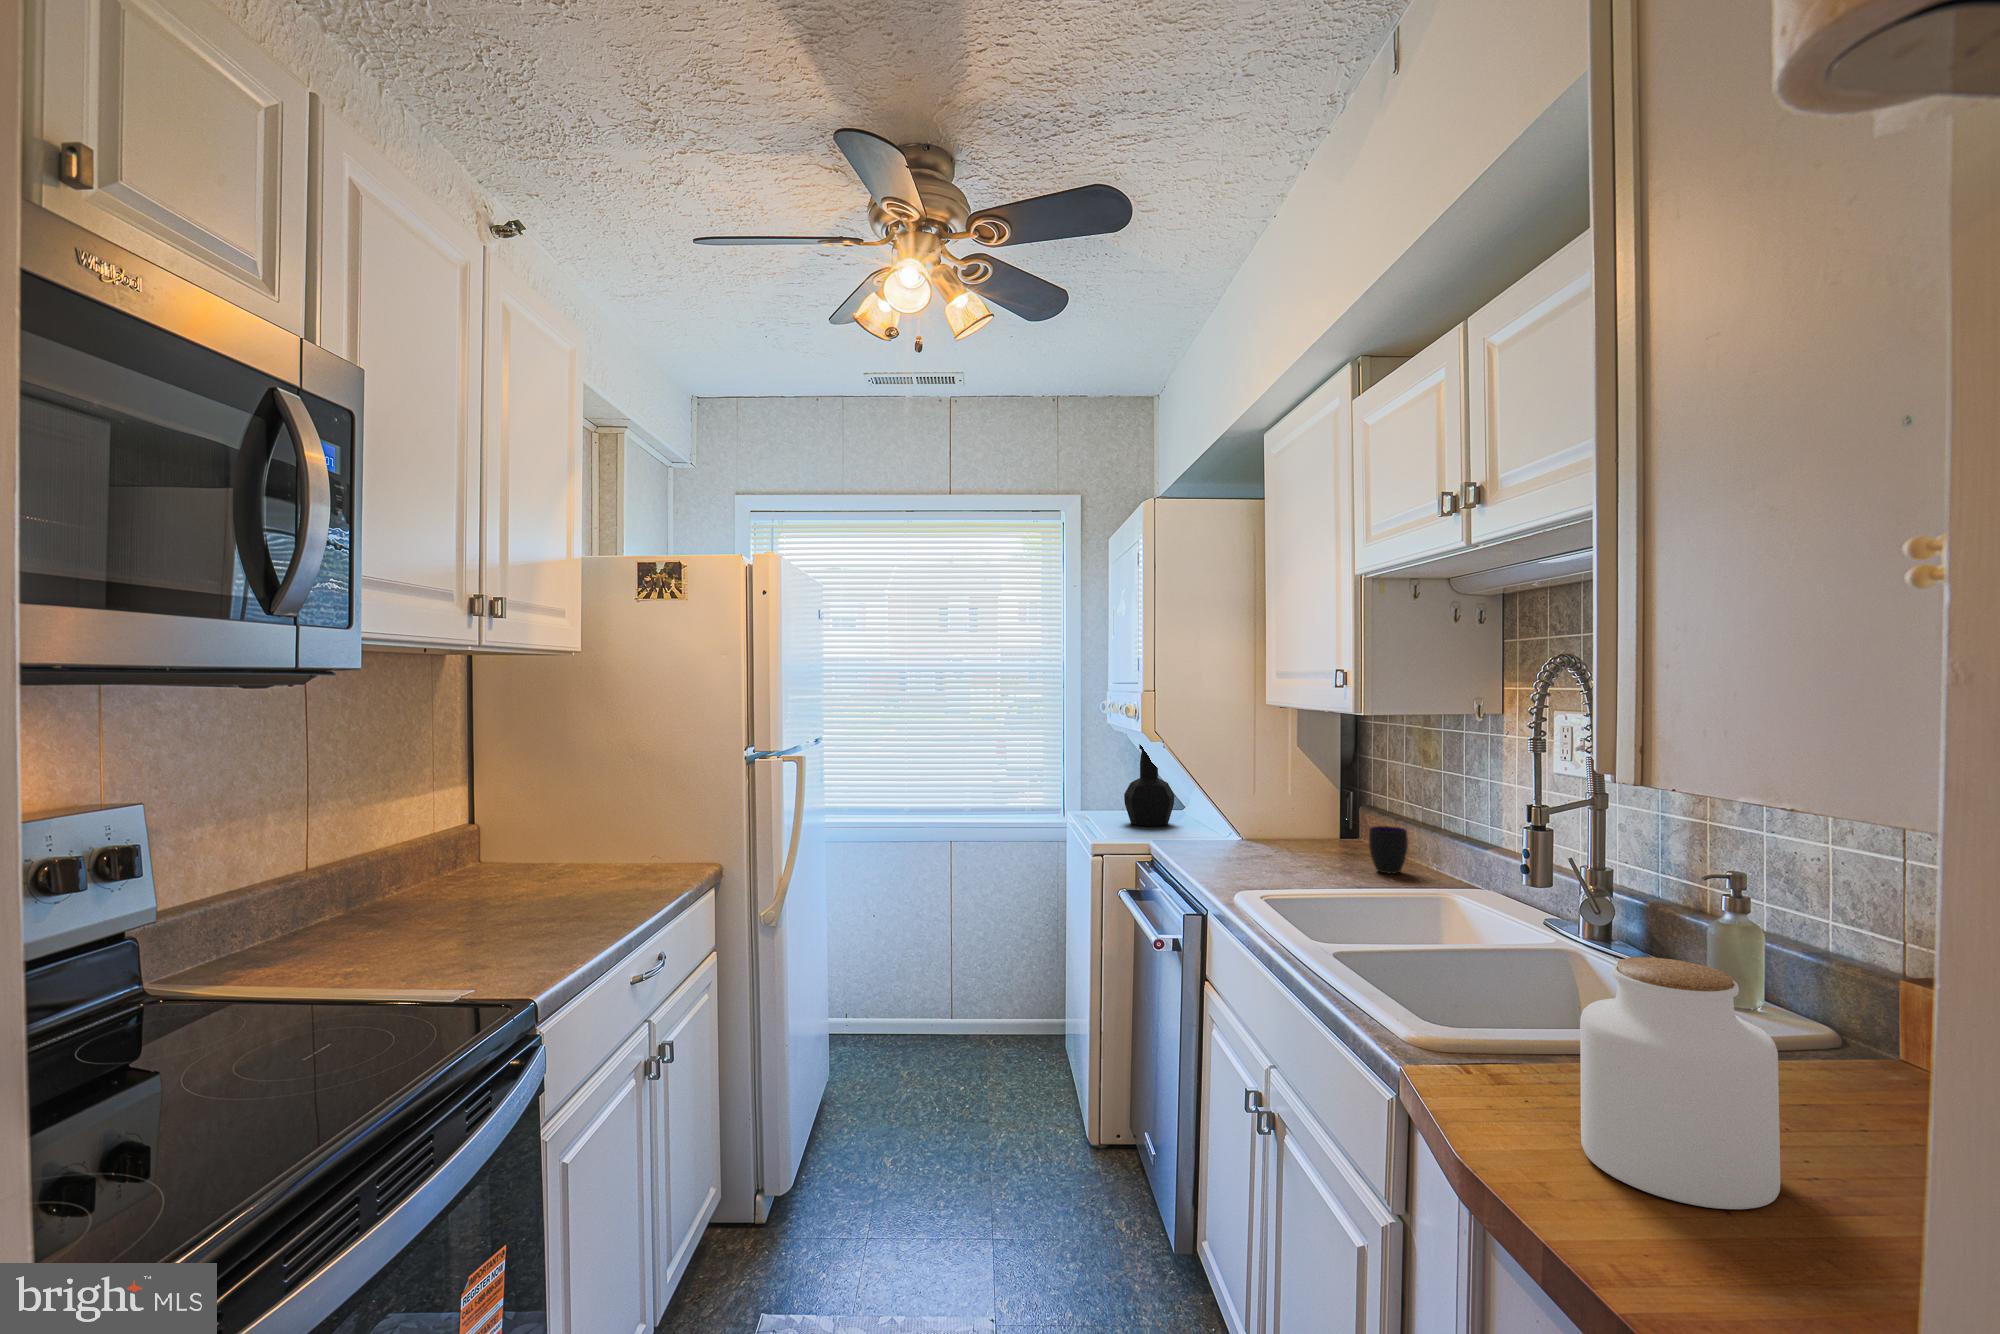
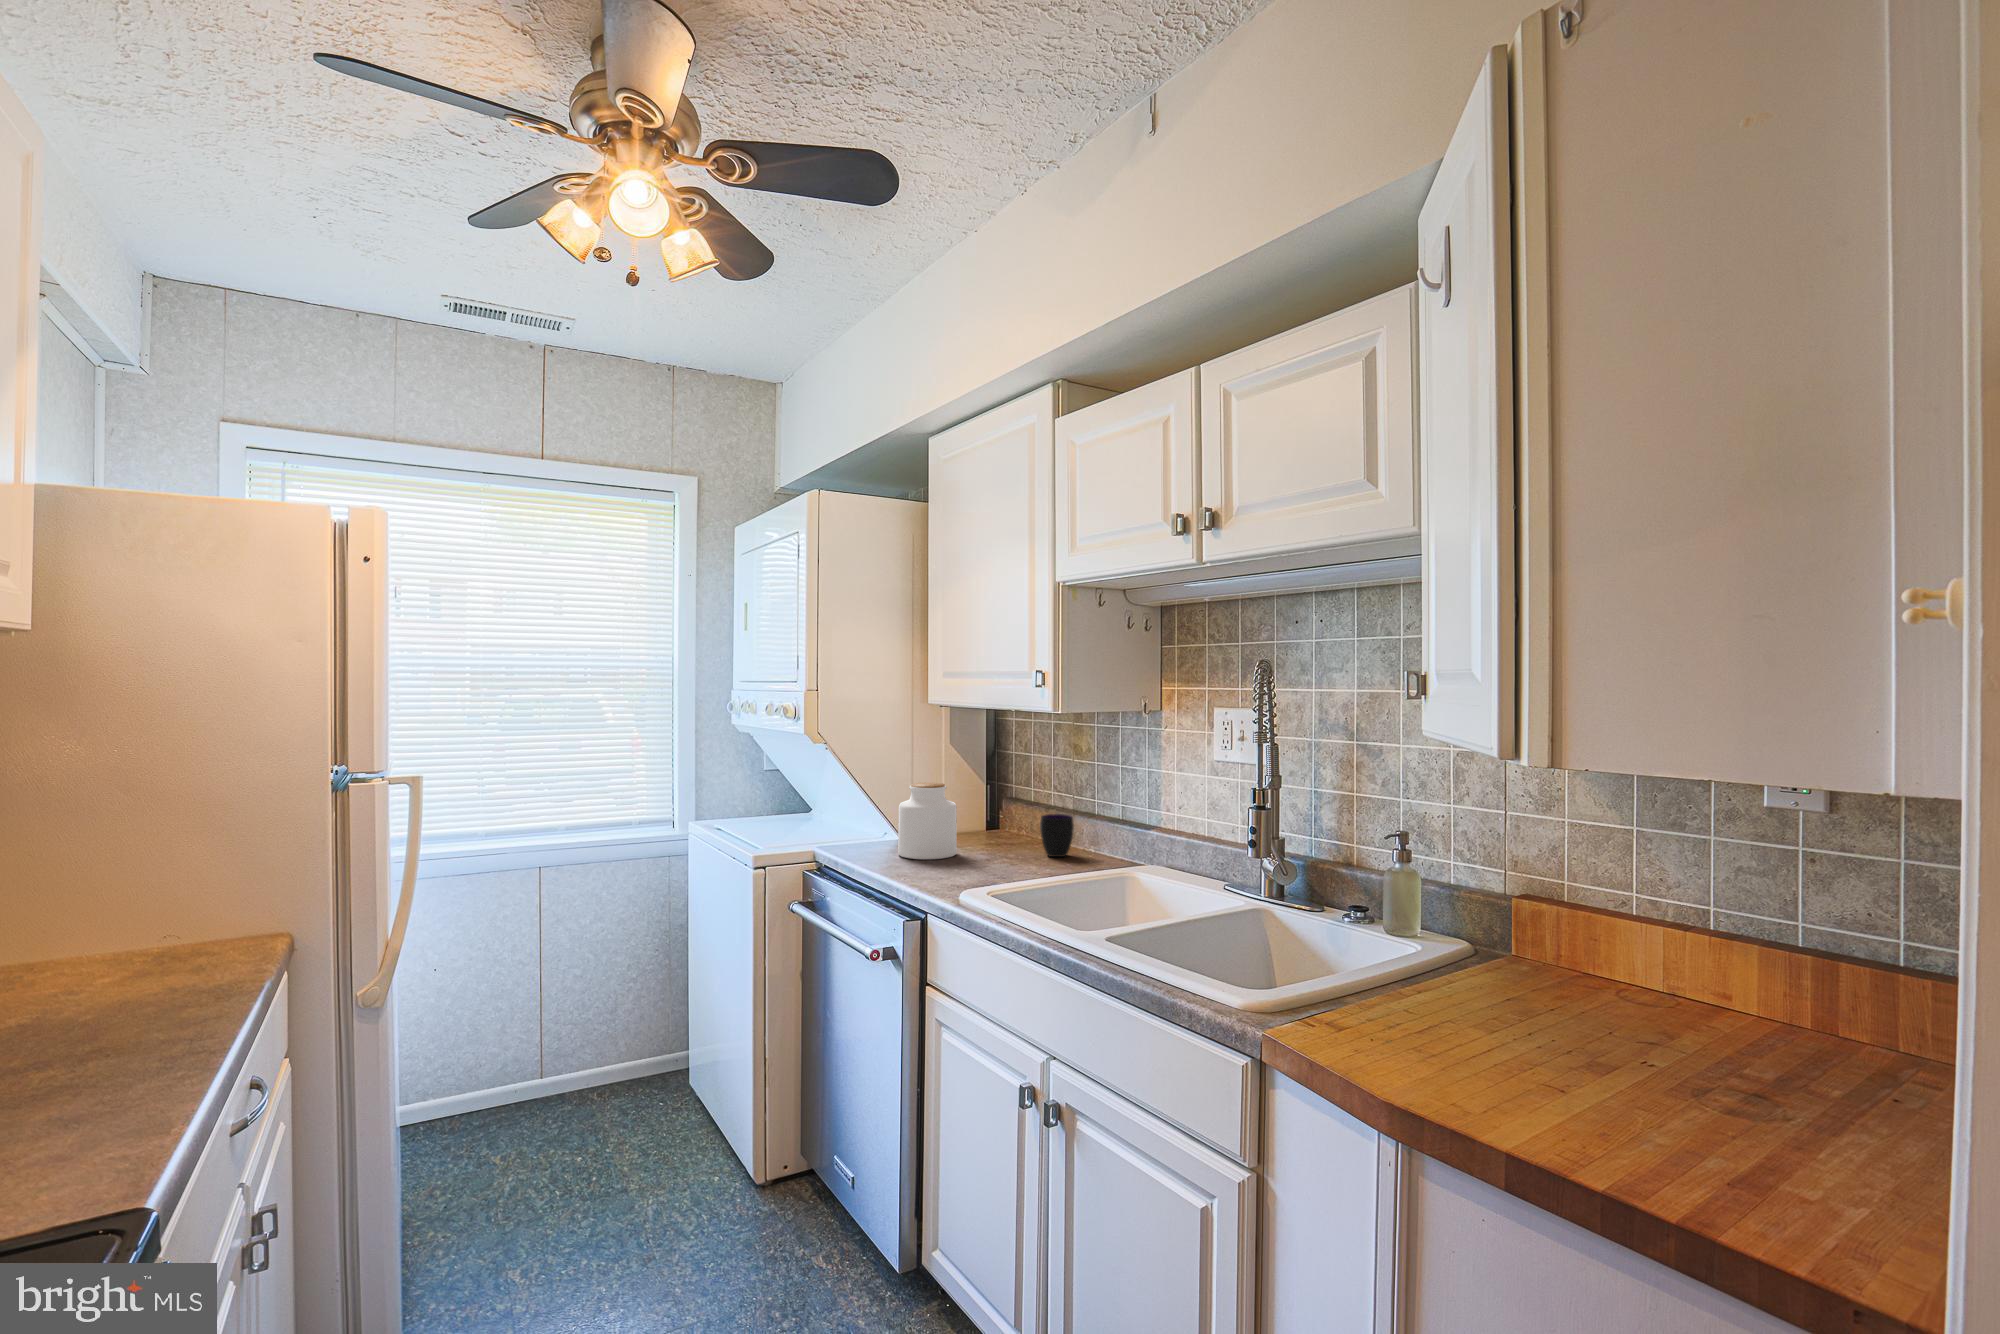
bottle: present [1124,744,1174,826] -> none [766,730,817,830]
jar: present [1580,957,1780,1209] -> present [898,782,957,859]

